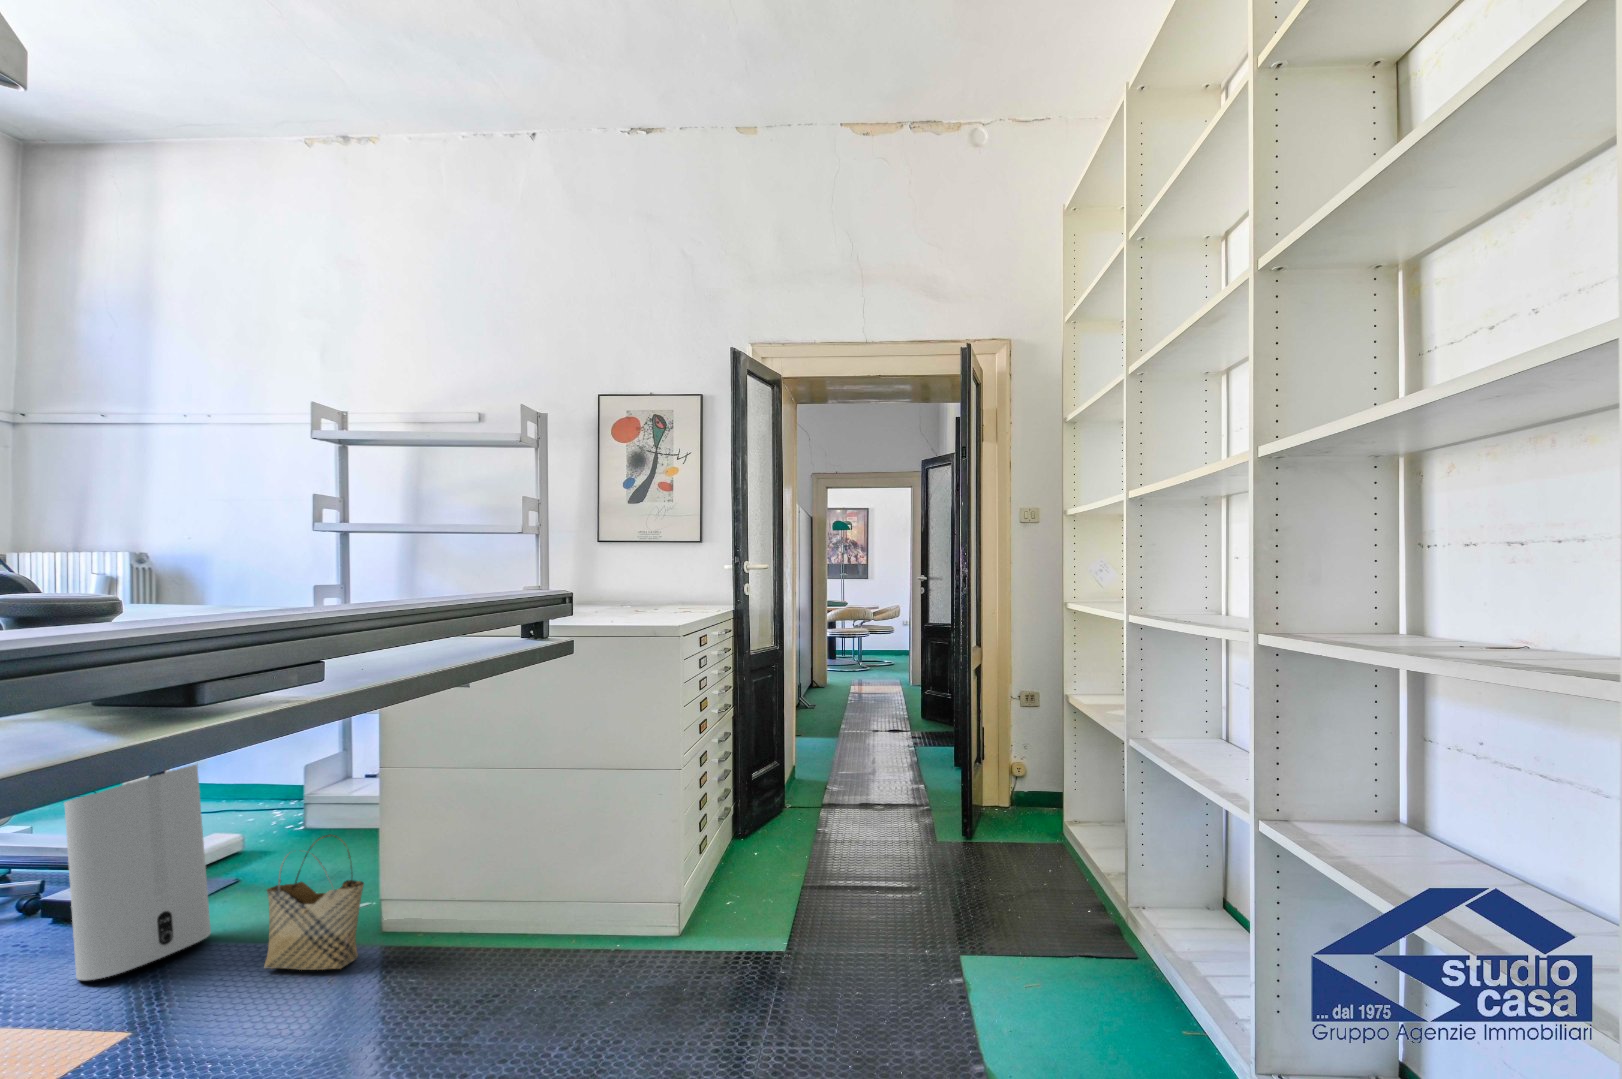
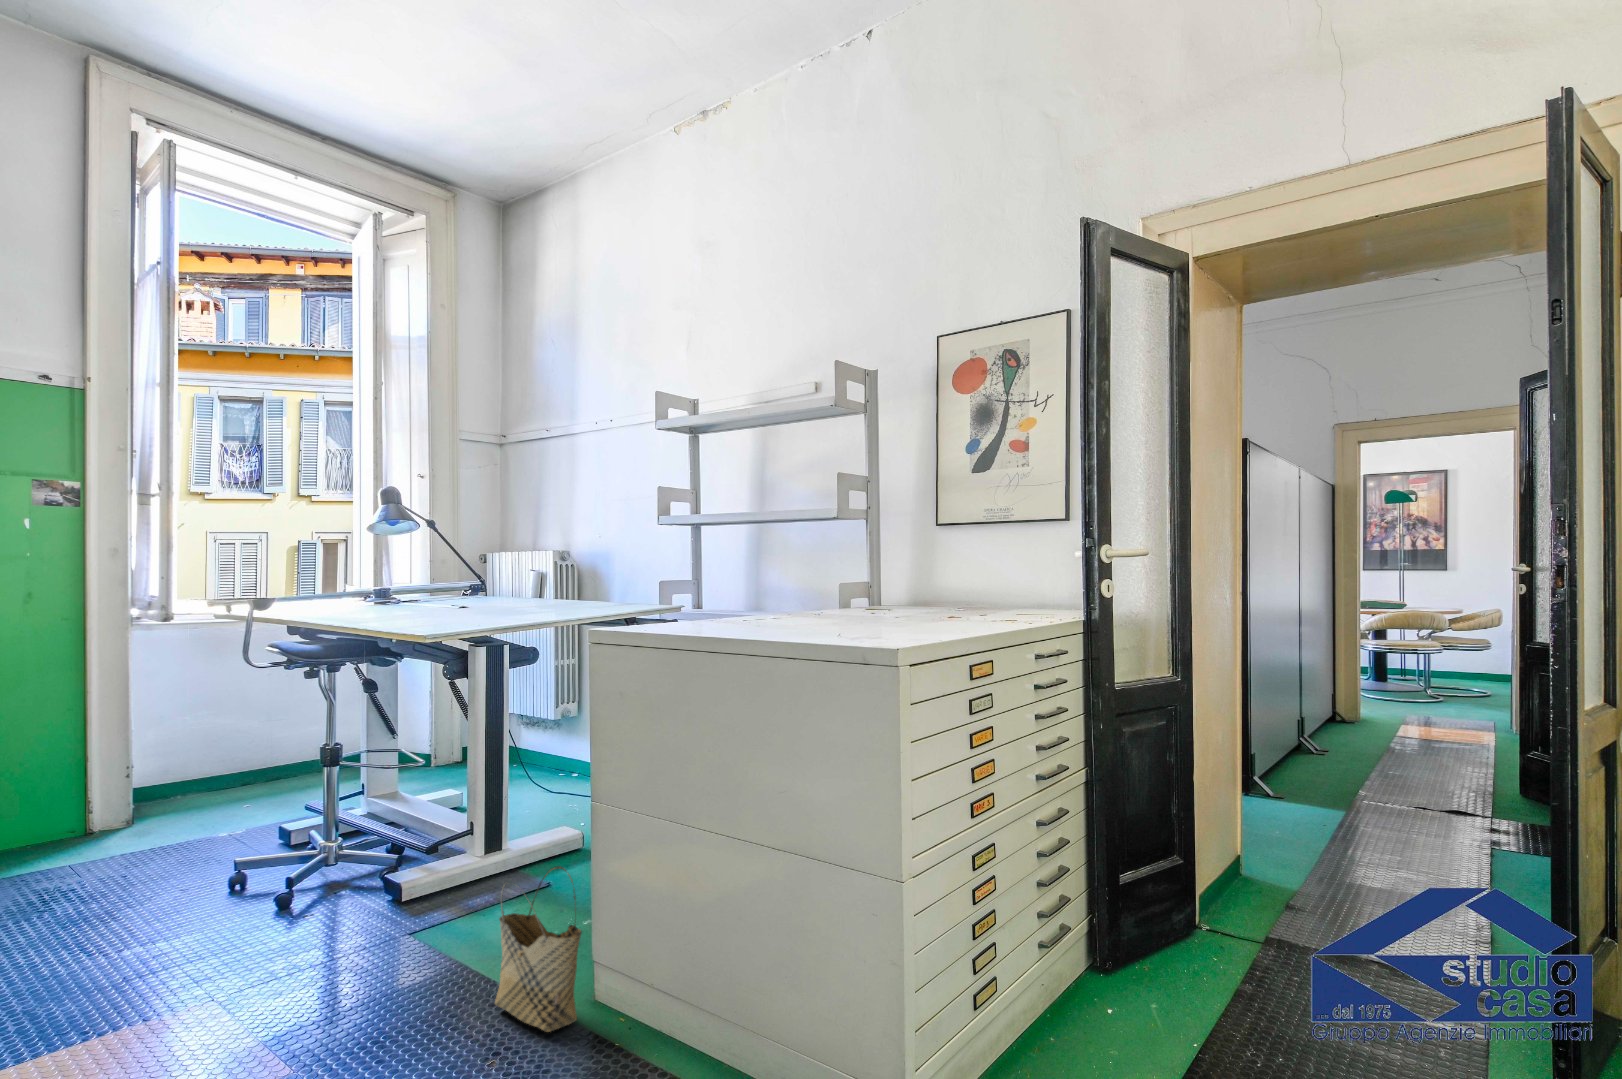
air purifier: present [64,765,211,980] -> none [373,736,496,969]

